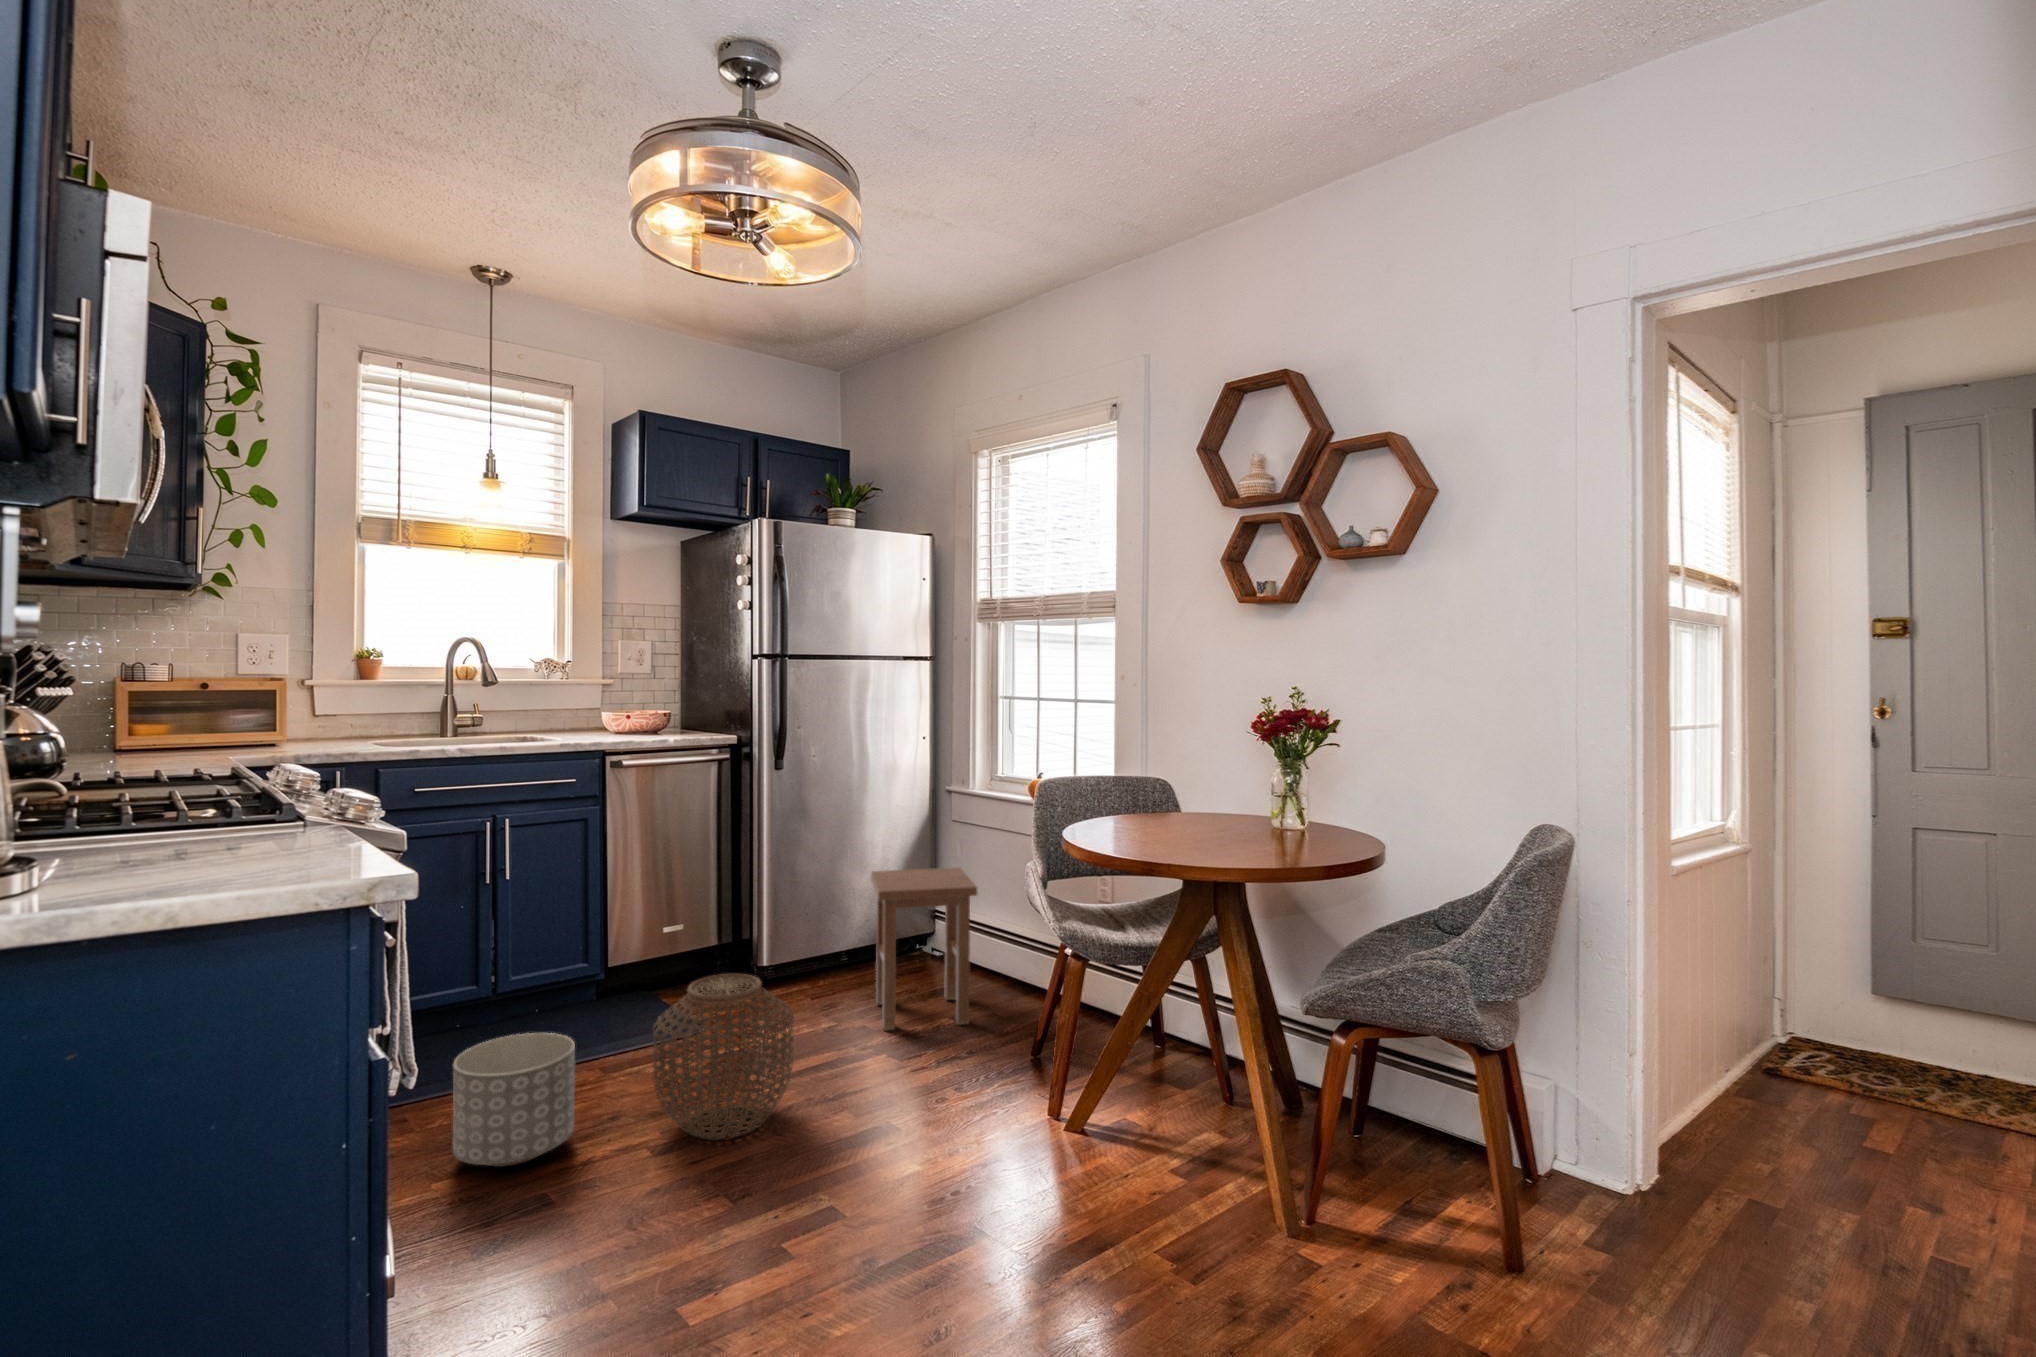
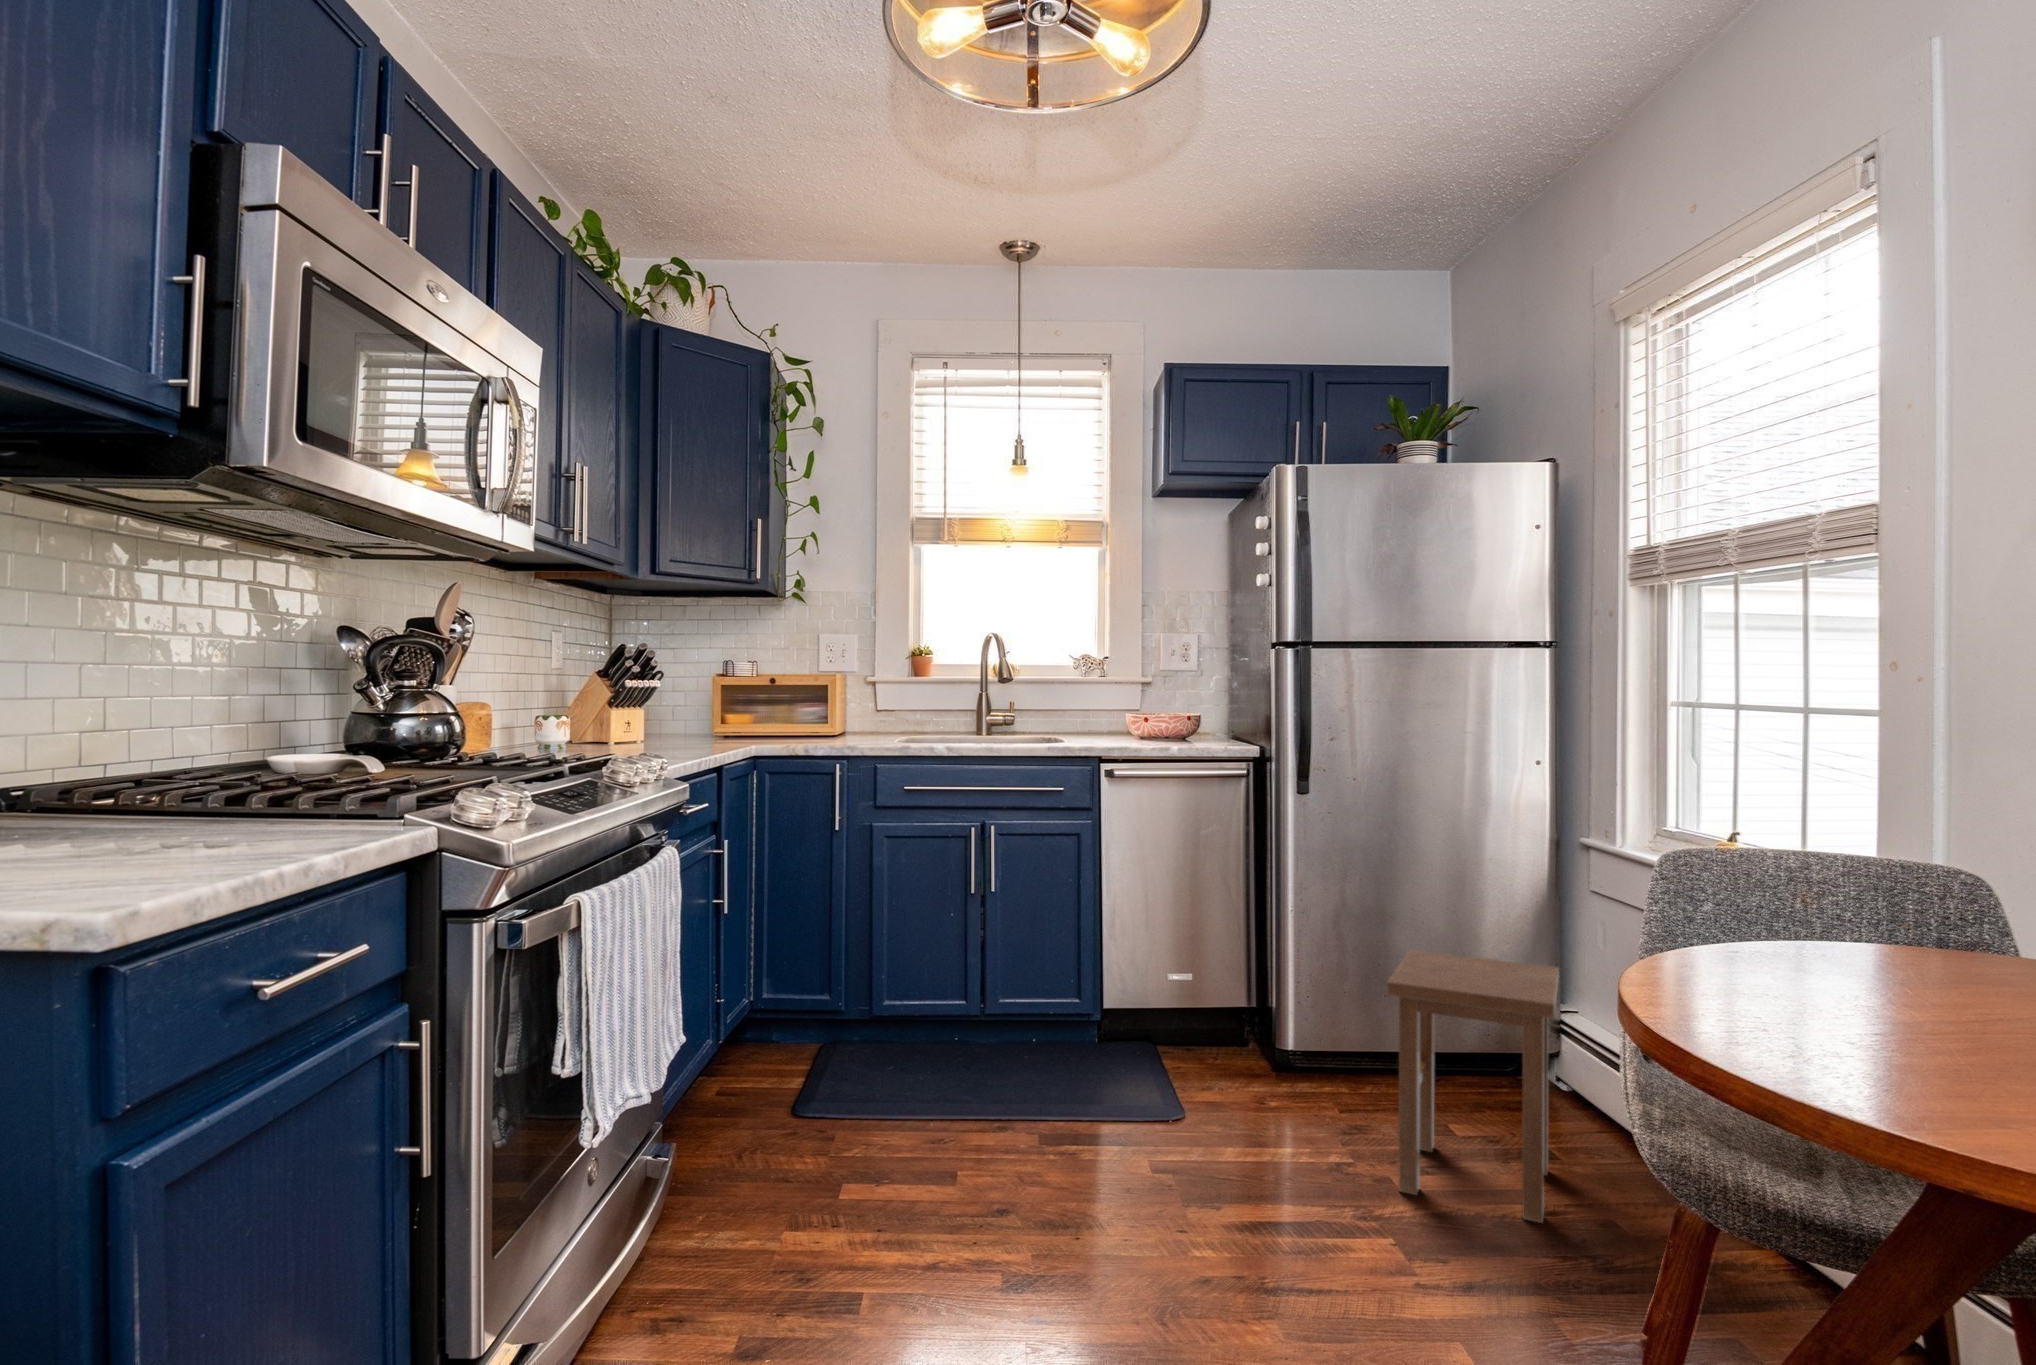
woven basket: present [653,974,794,1139] -> none [1013,1053,1192,1281]
planter: present [453,1033,575,1167] -> none [819,1069,943,1221]

